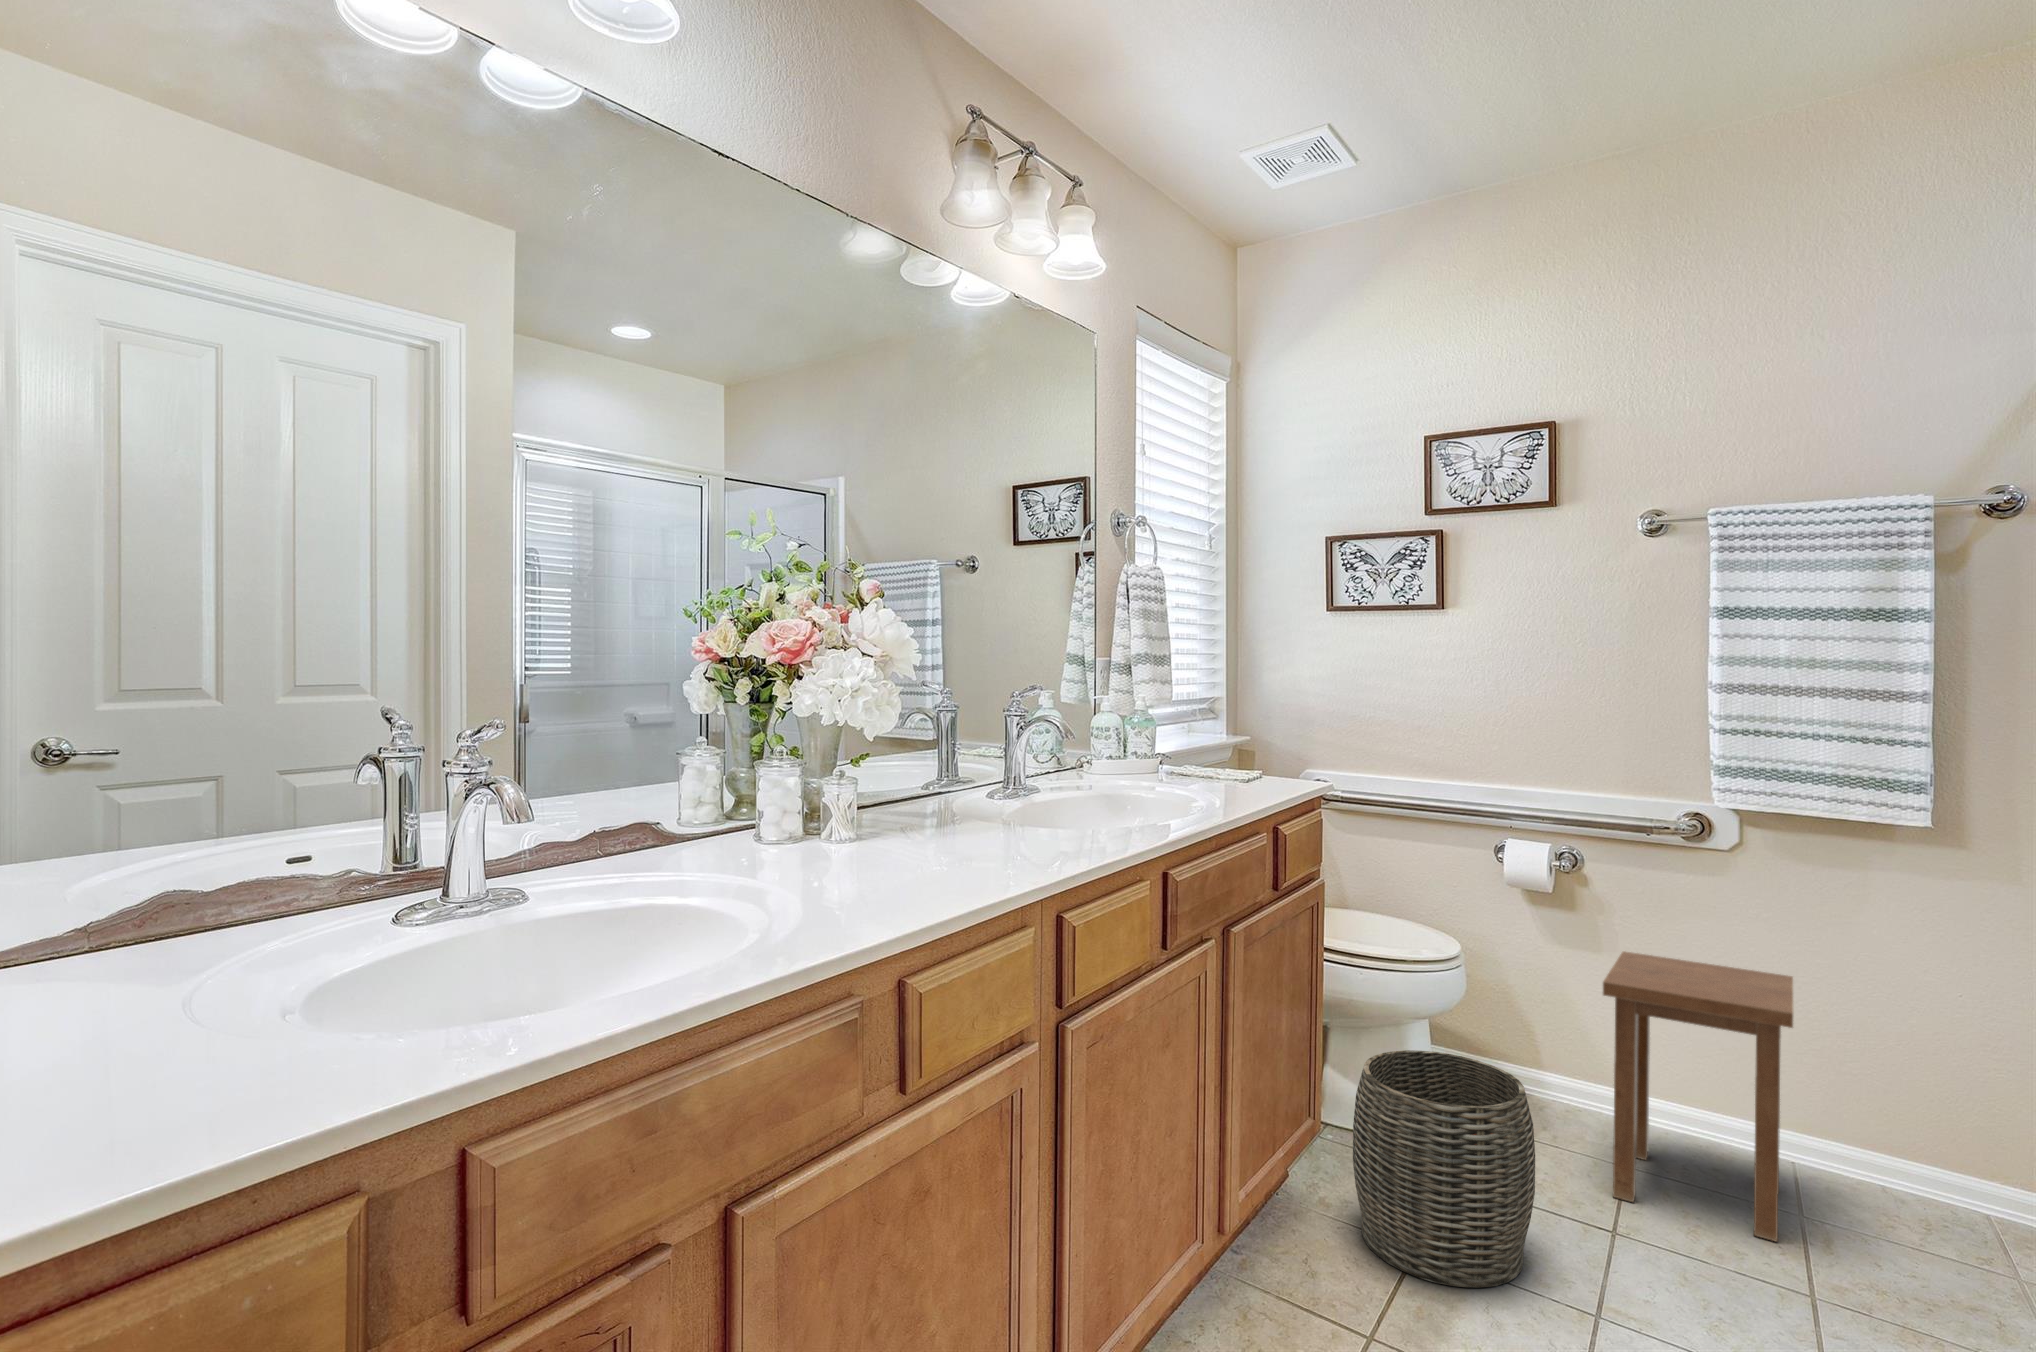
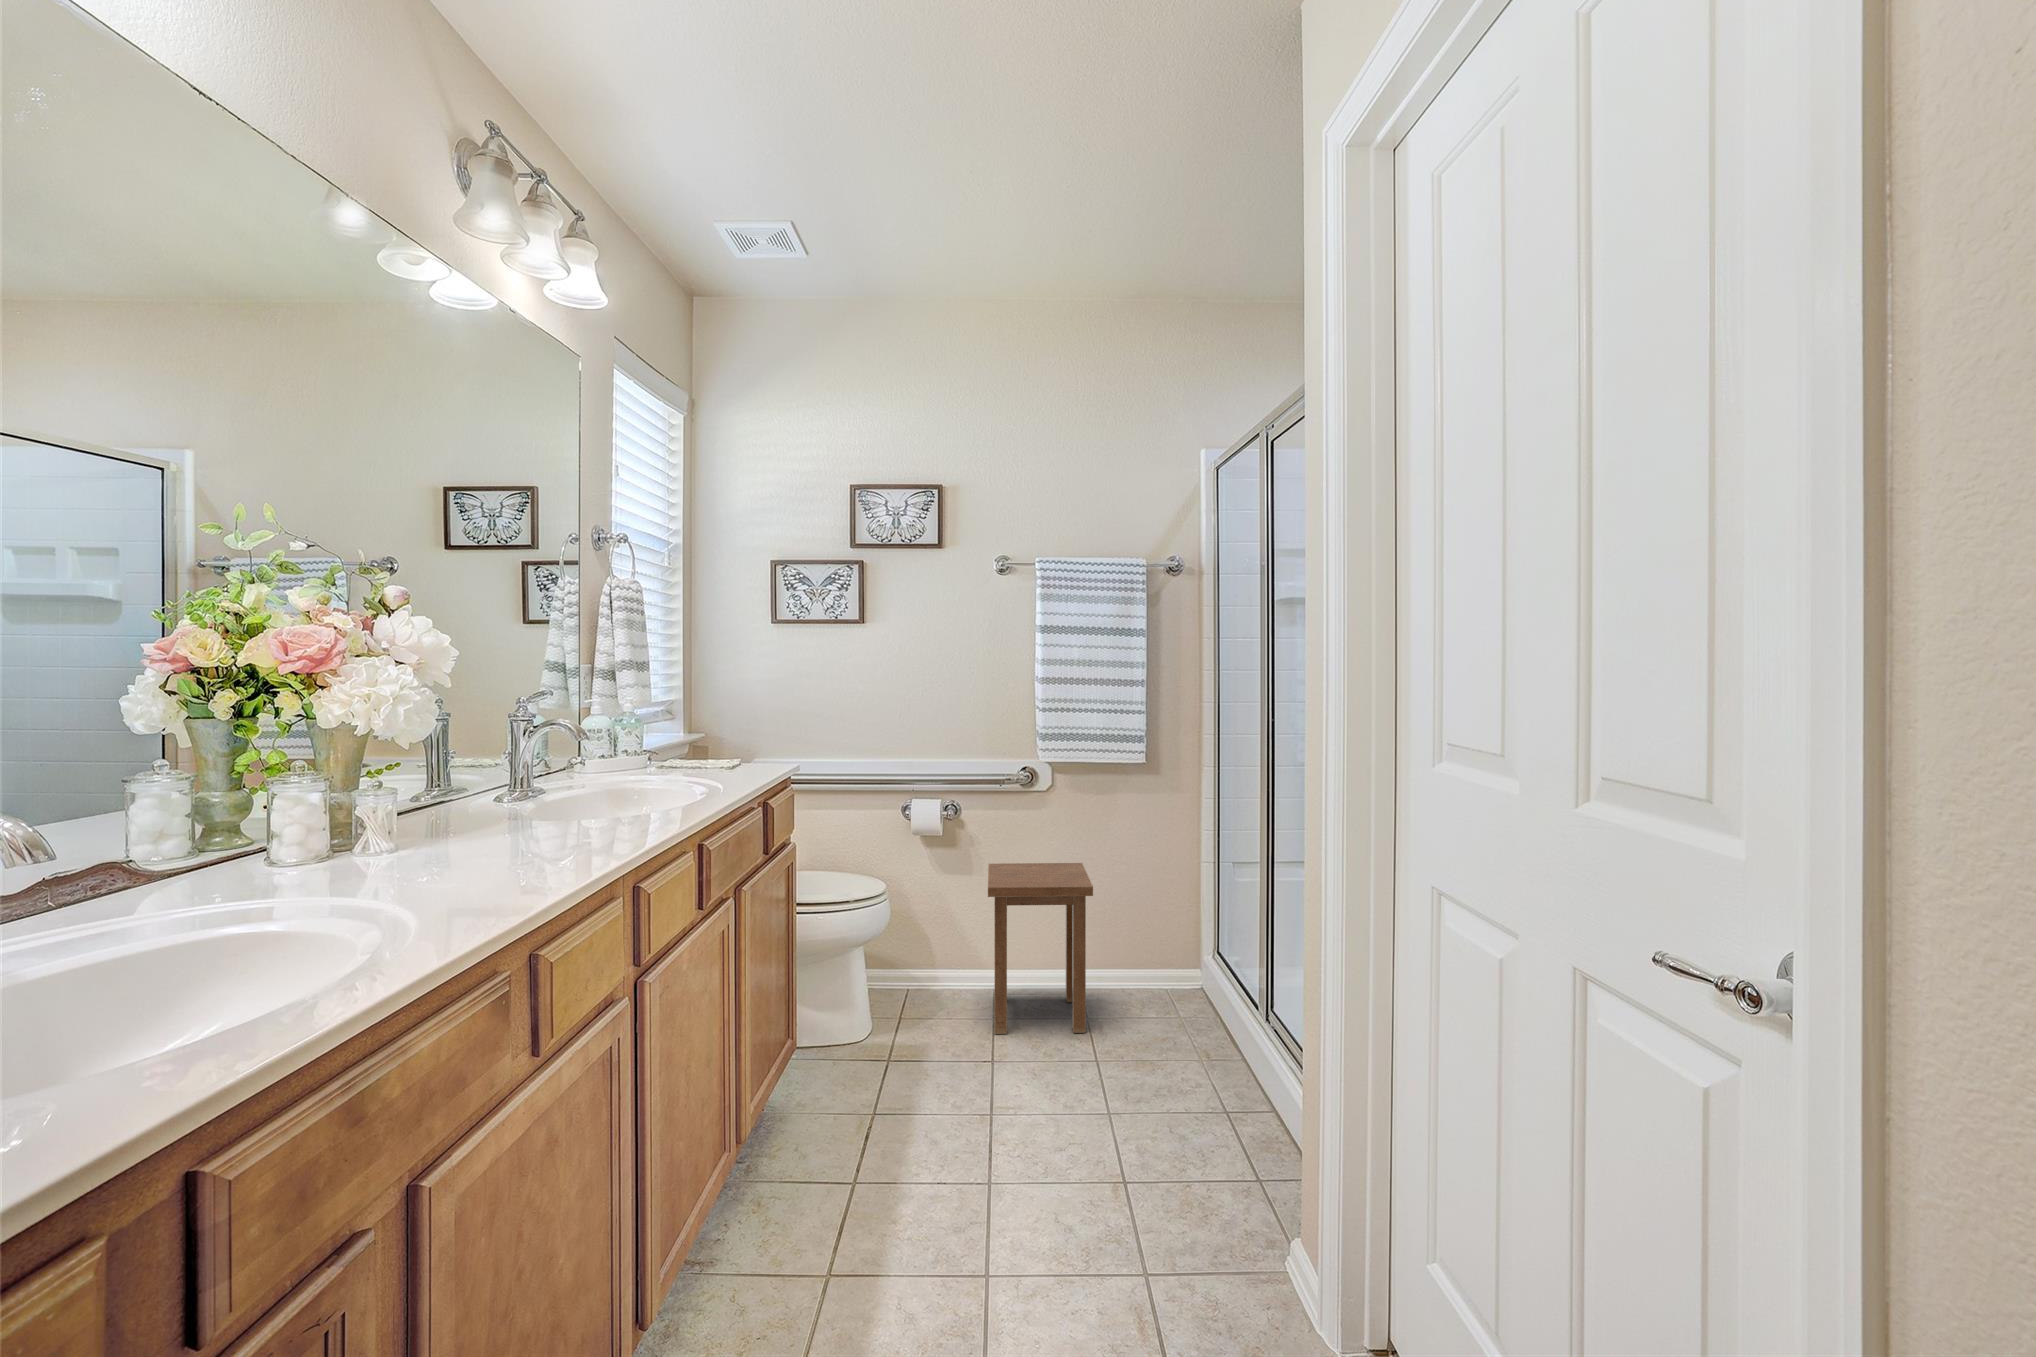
woven basket: present [1353,1050,1535,1287] -> none [836,962,964,1137]

